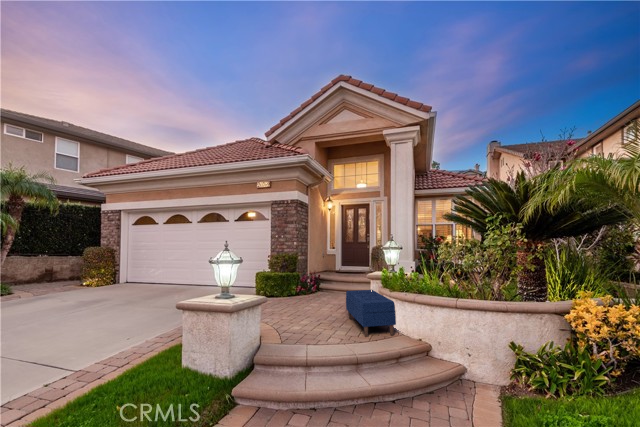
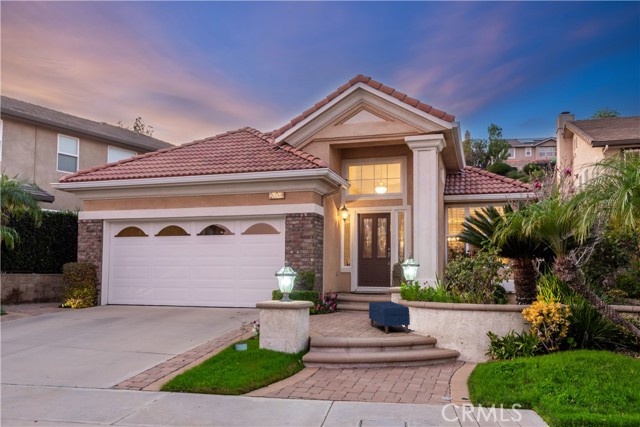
potted plant: none [143,313,177,371] -> present [231,312,252,351]

